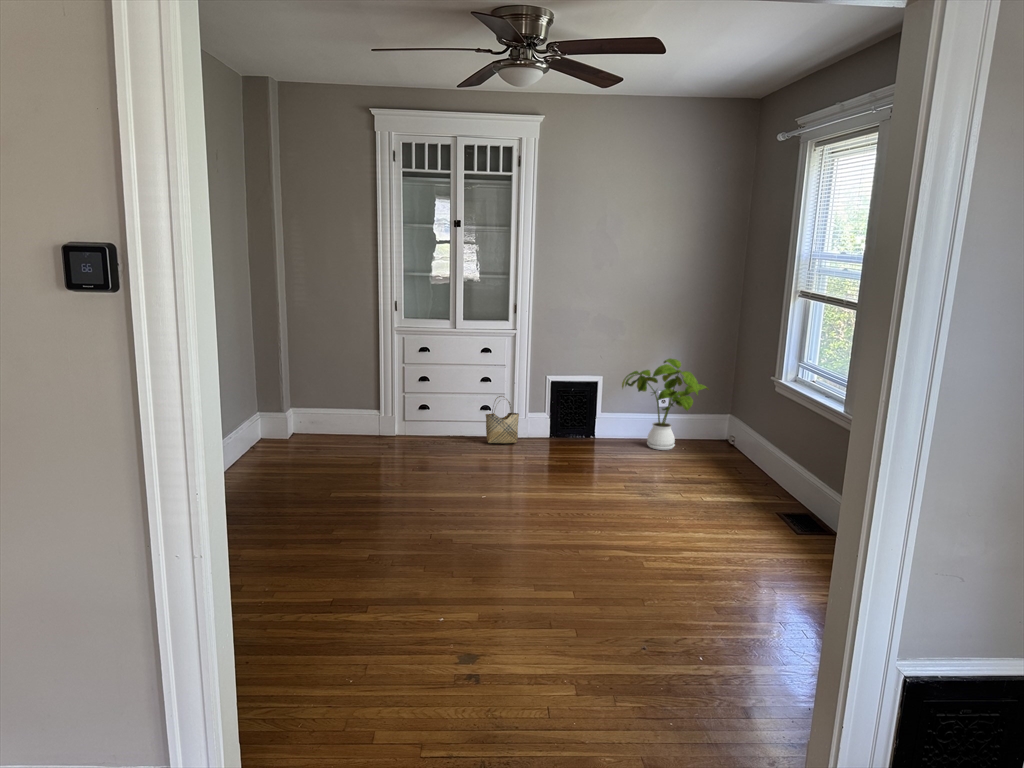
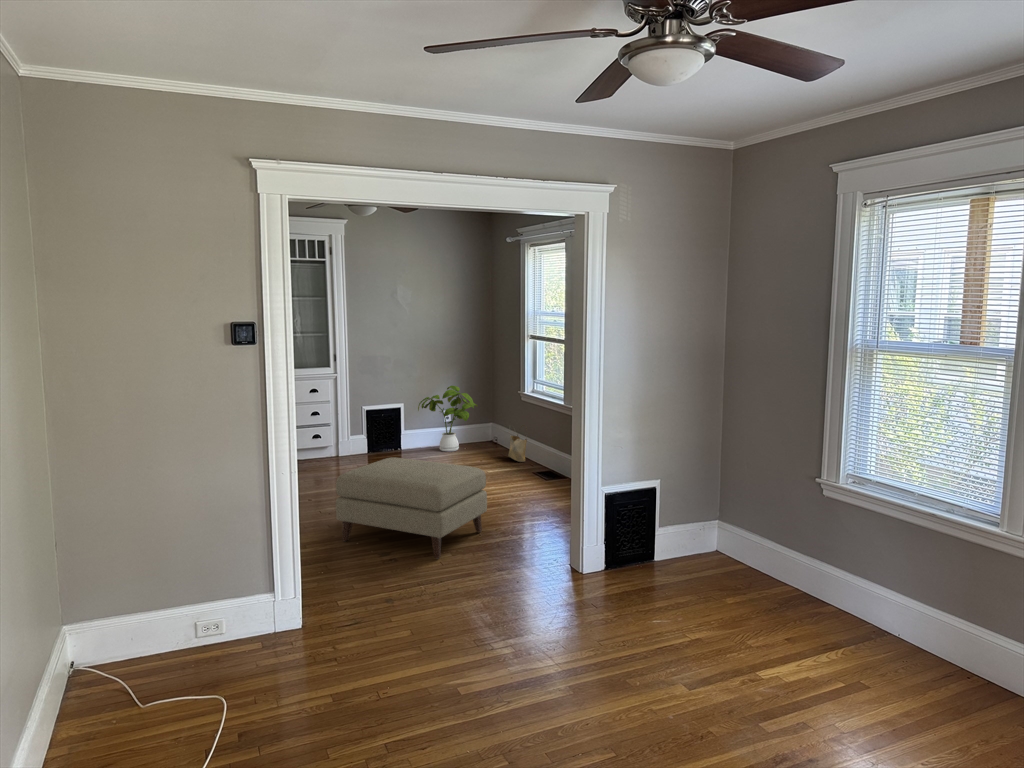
woven basket: present [486,396,519,443] -> present [508,435,527,462]
ottoman: none [407,478,660,701] -> present [336,457,487,559]

